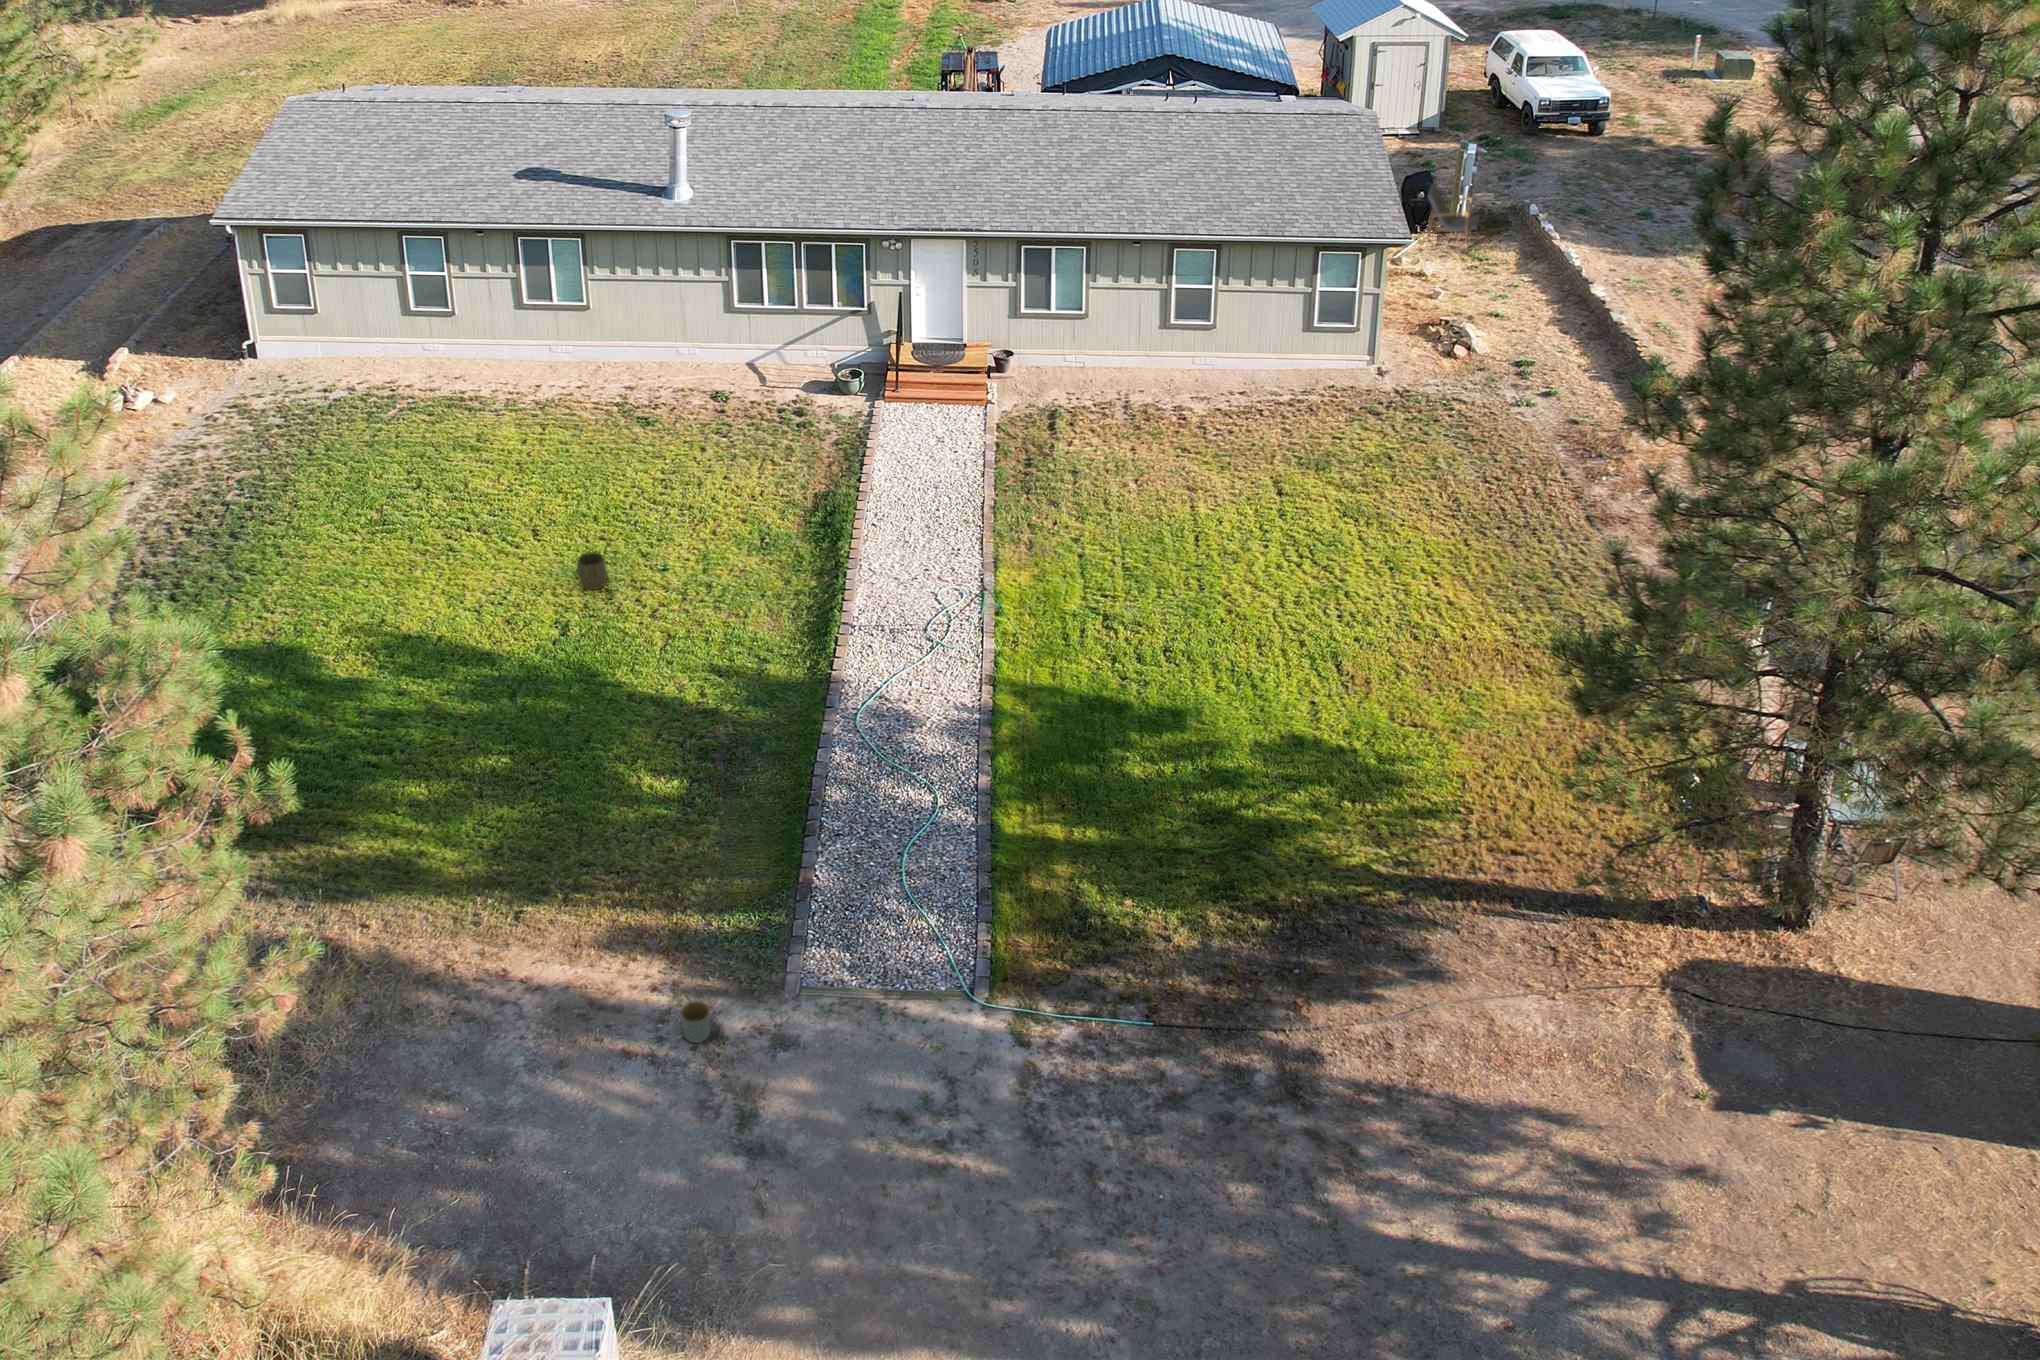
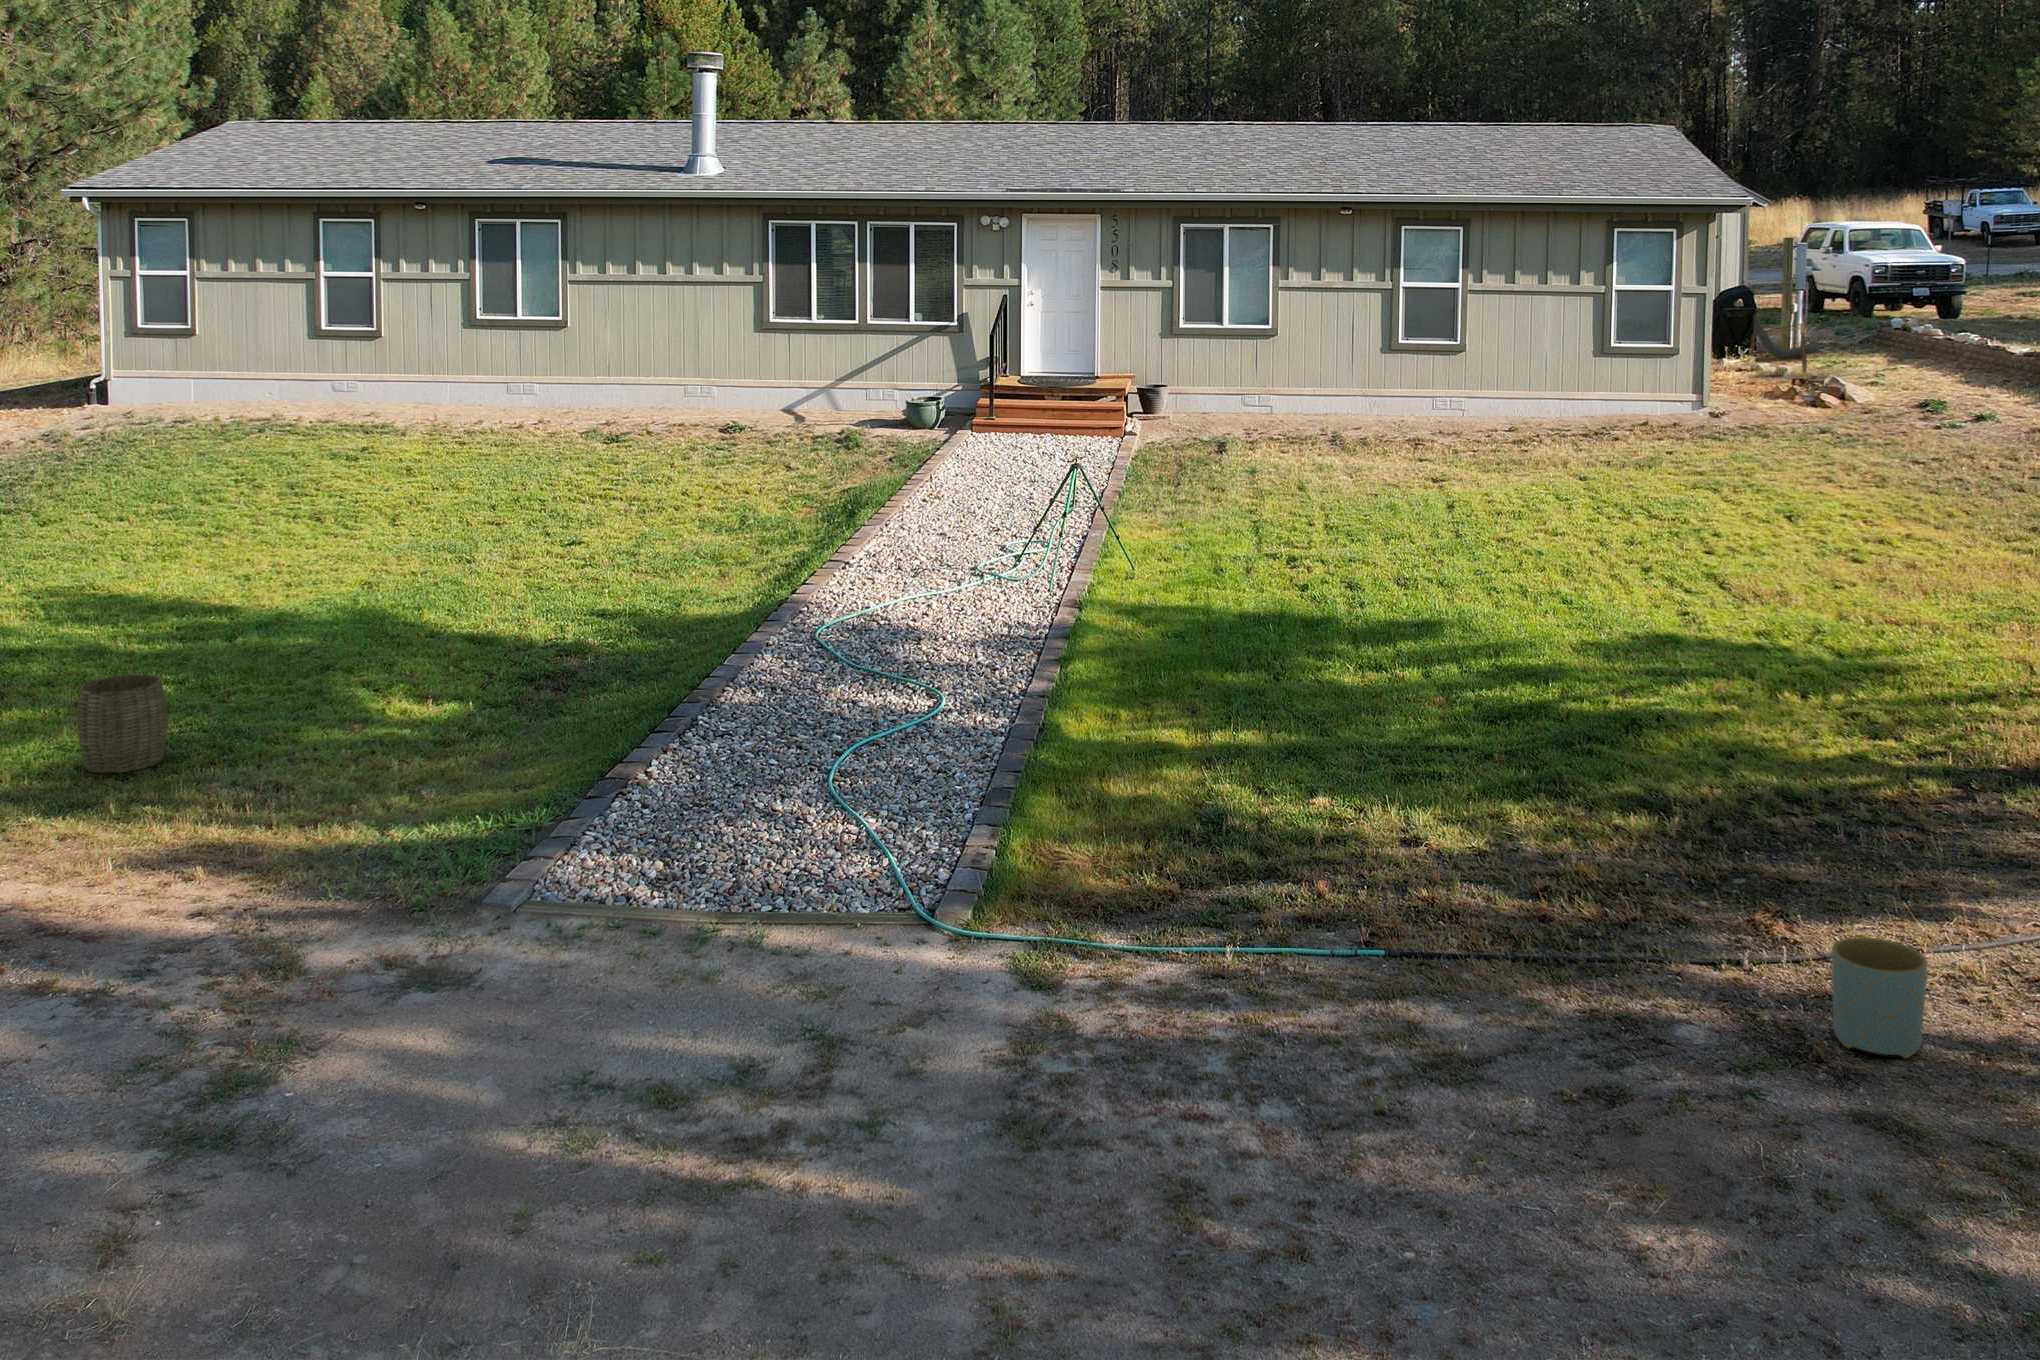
woven basket: present [577,552,607,590] -> present [77,674,168,773]
planter: present [681,1001,710,1043] -> present [1832,937,1928,1058]

